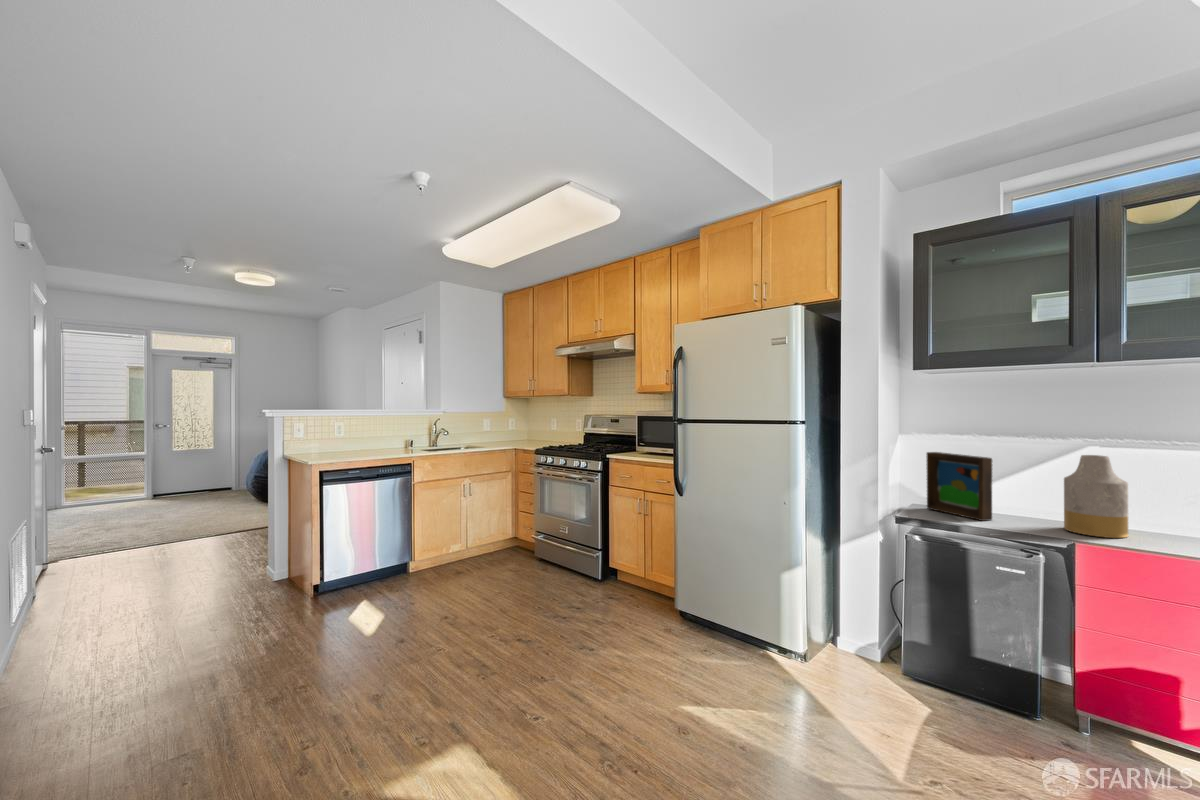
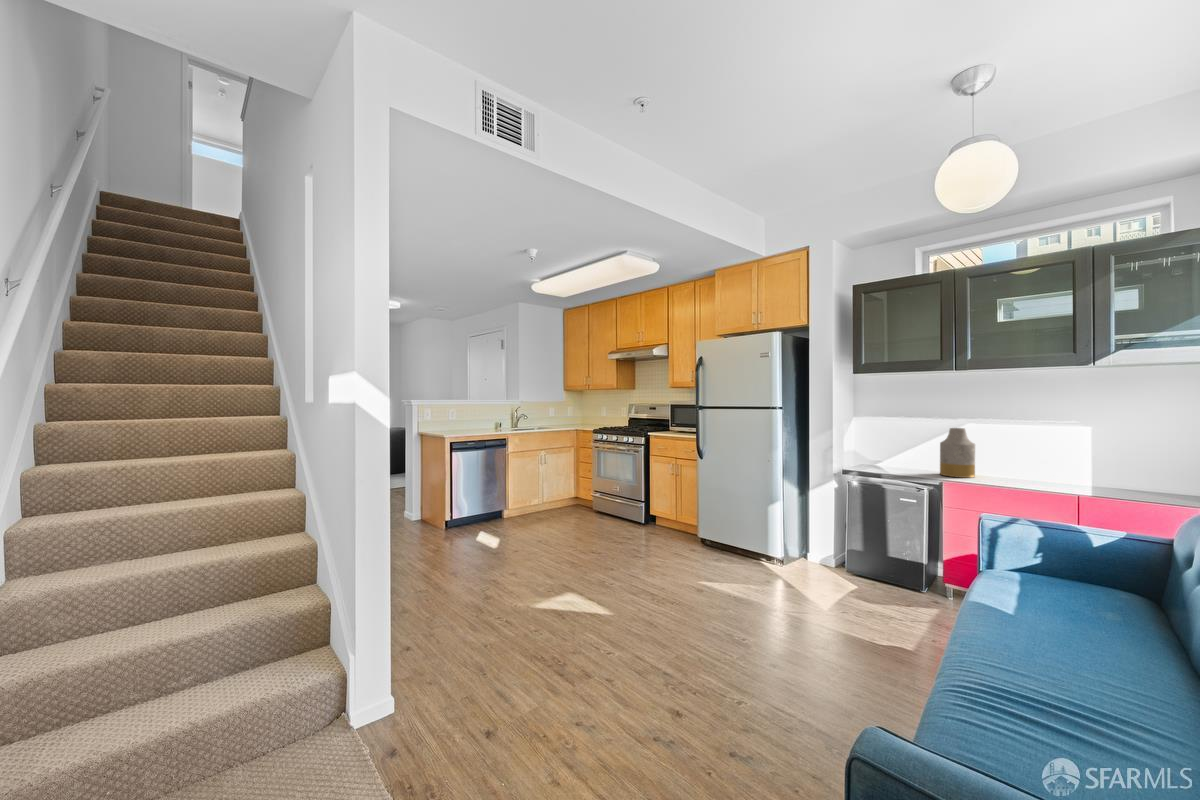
picture frame: present [926,452,992,521] -> none [864,428,901,471]

